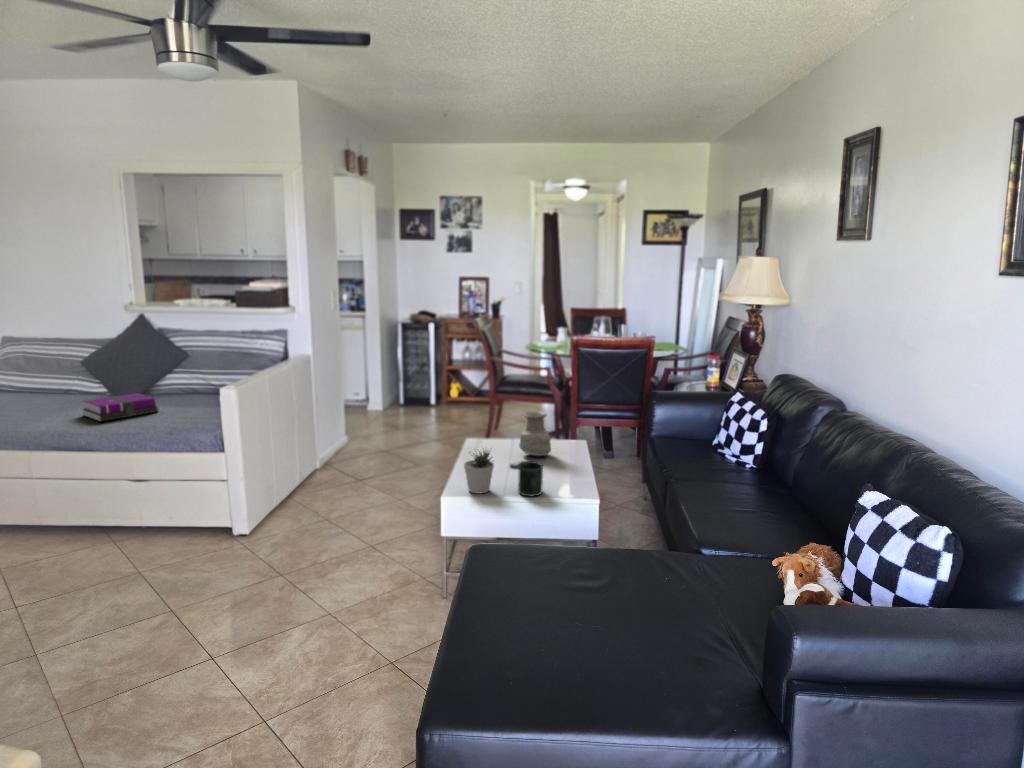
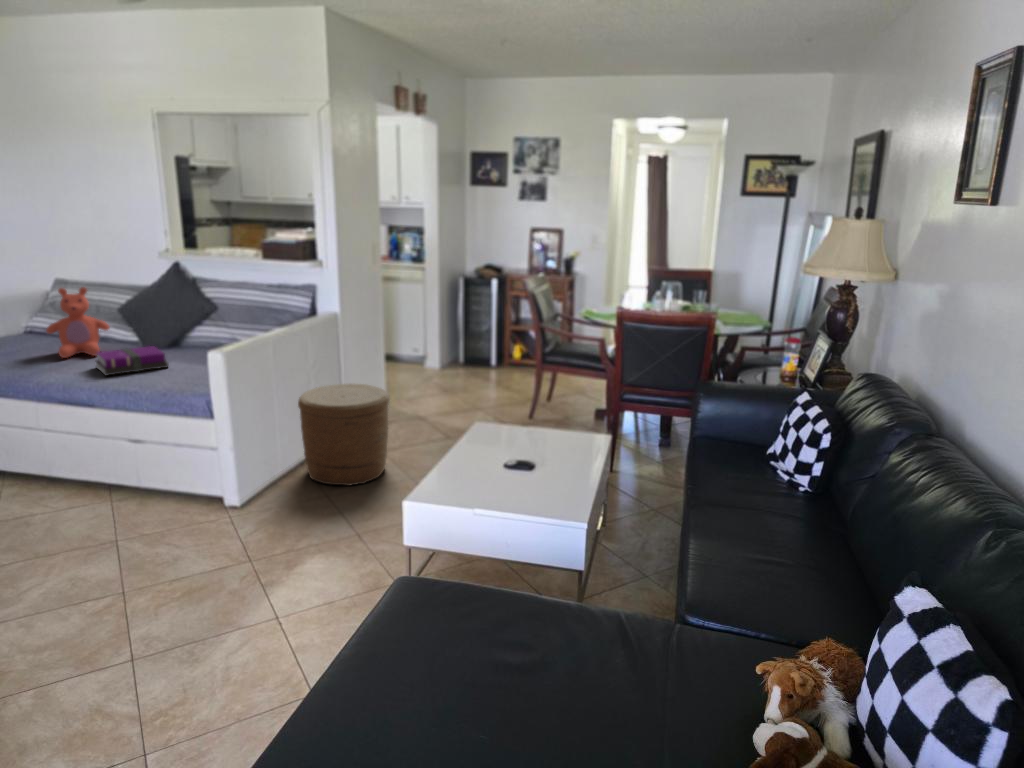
teddy bear: none [19,340,84,410] -> present [46,287,110,358]
vase: present [519,411,551,456] -> none [533,395,570,448]
woven basket: none [288,418,373,512] -> present [298,384,390,485]
potted plant: present [464,451,494,494] -> none [443,439,479,495]
mug: present [518,461,543,496] -> none [504,462,535,505]

